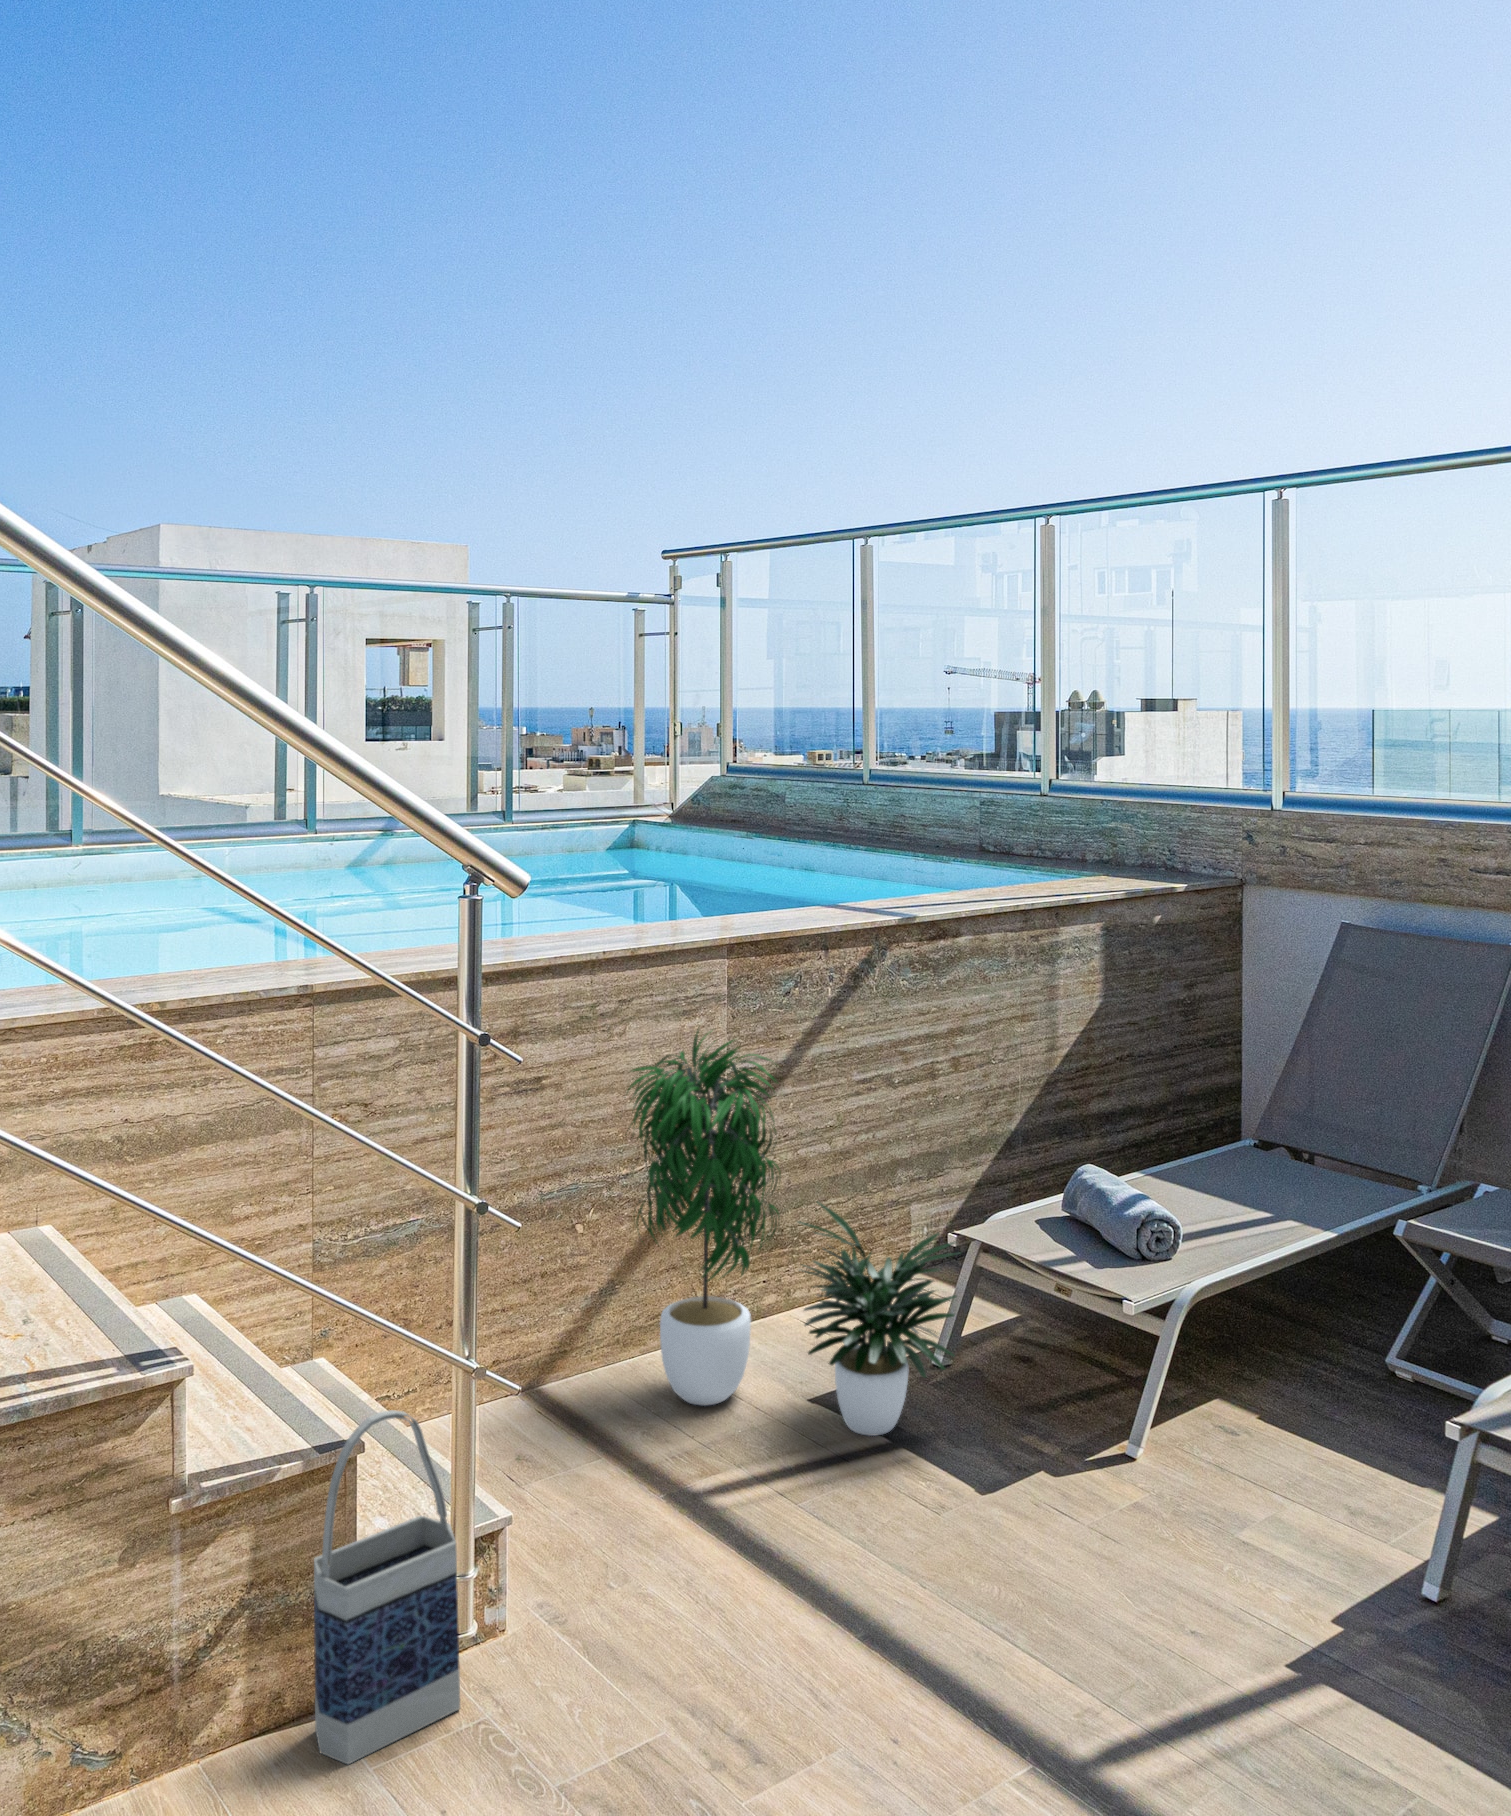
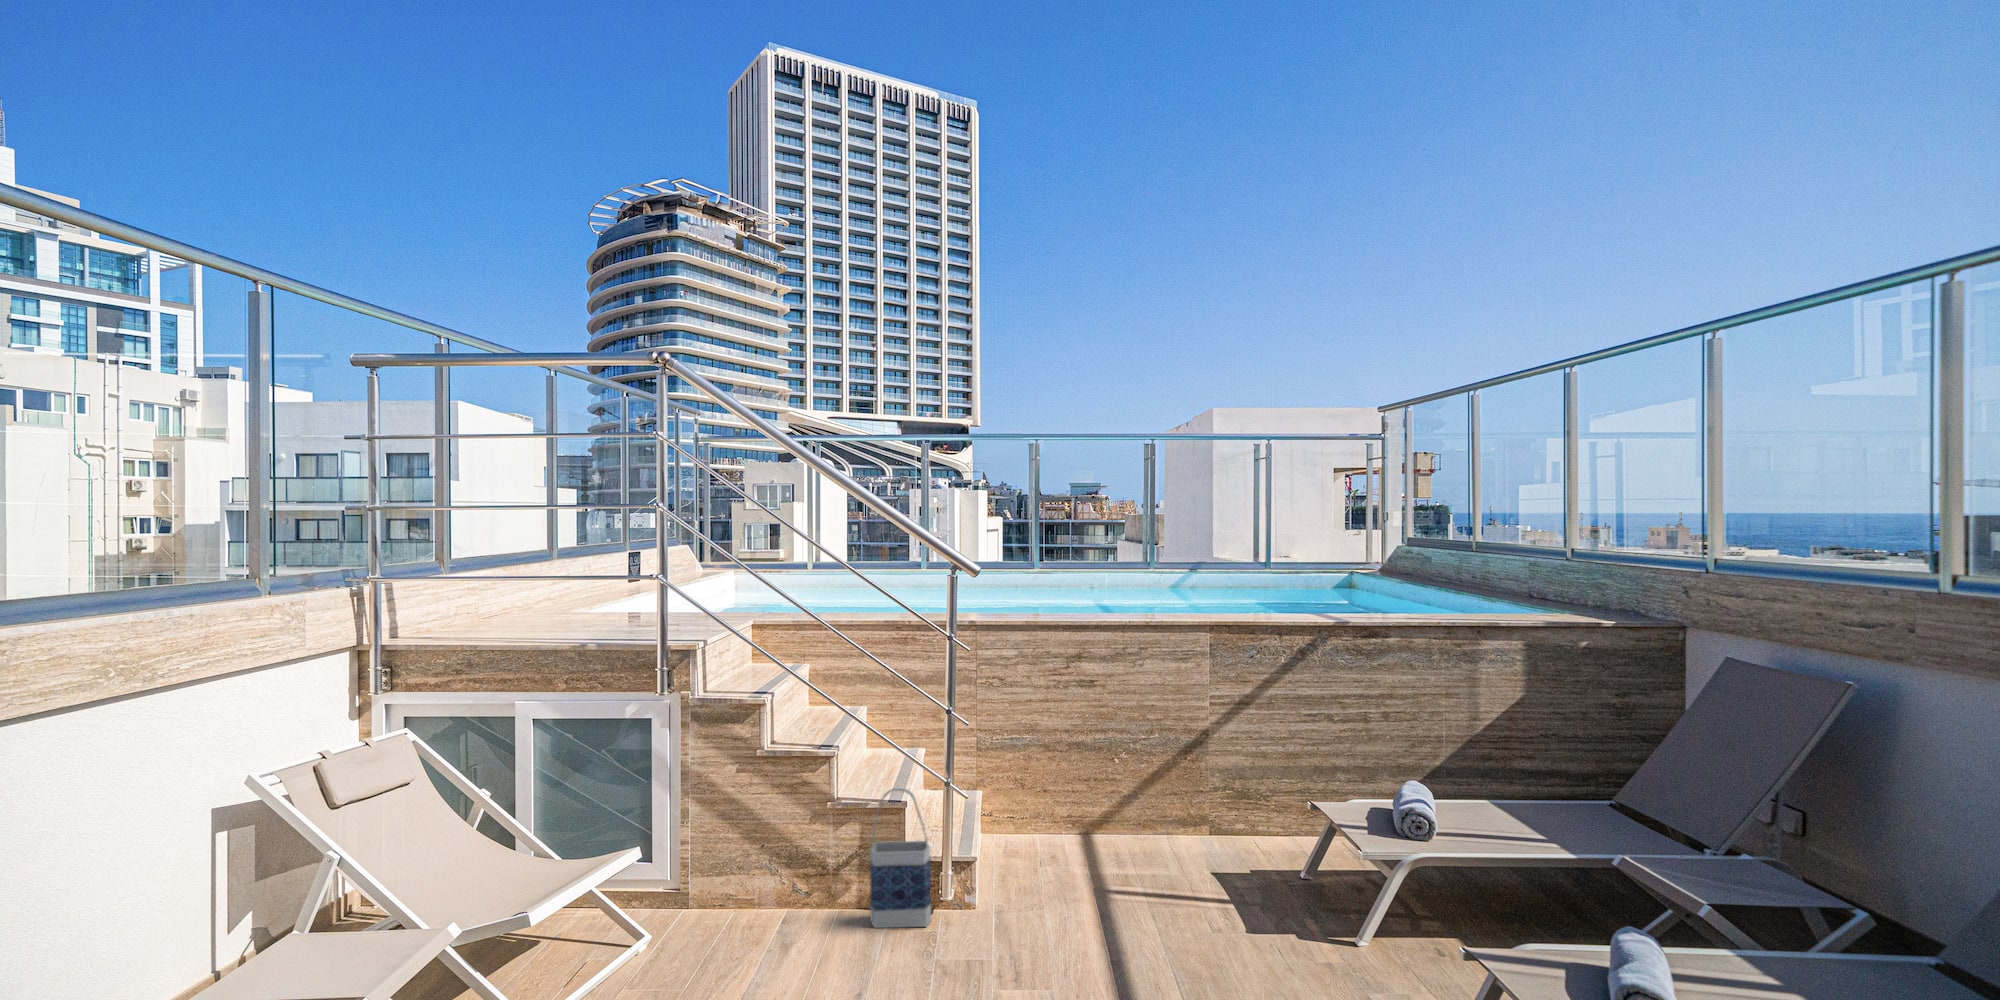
potted plant: present [628,1027,957,1436] -> none [1115,662,1275,899]

